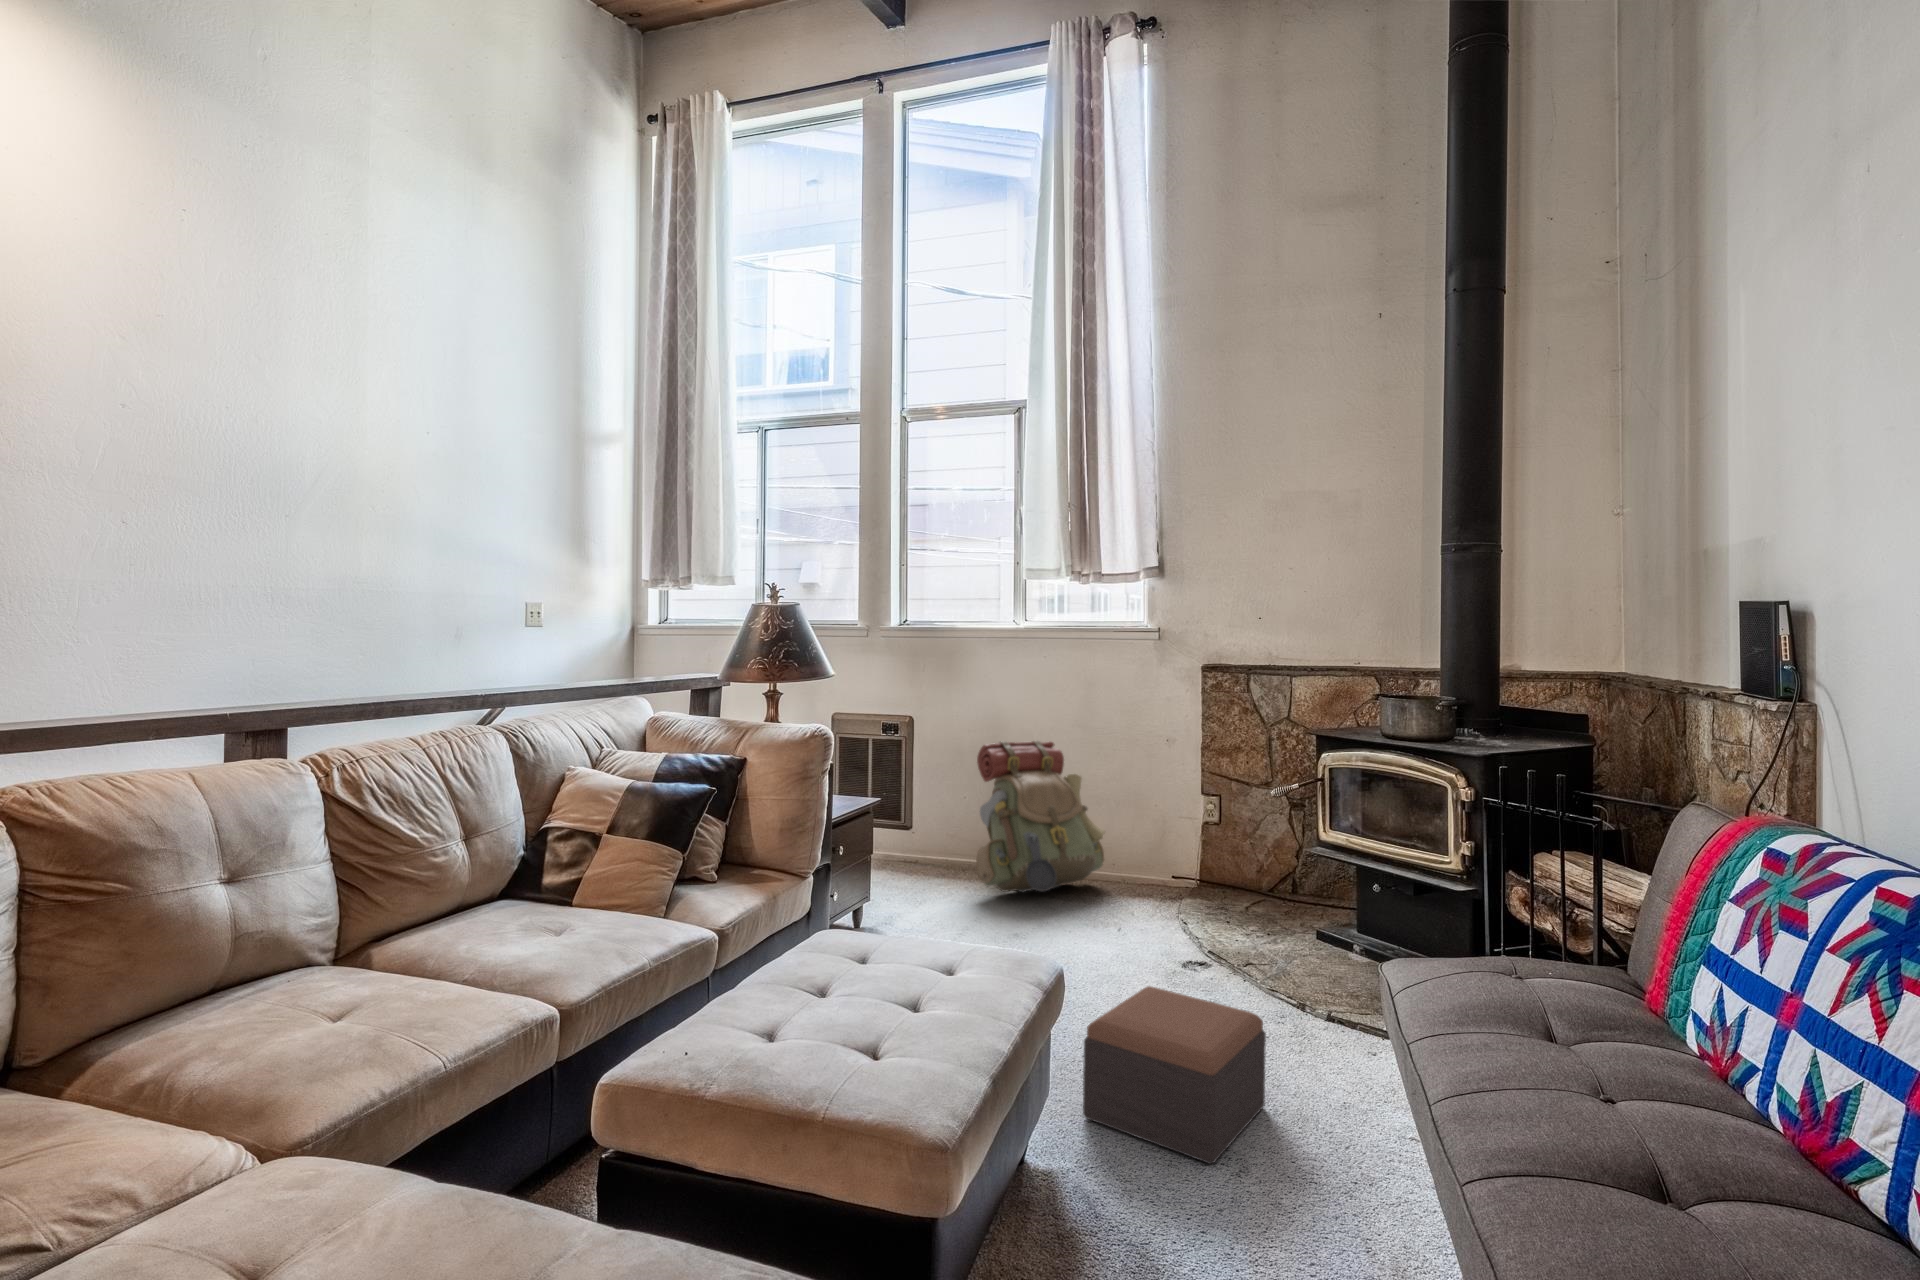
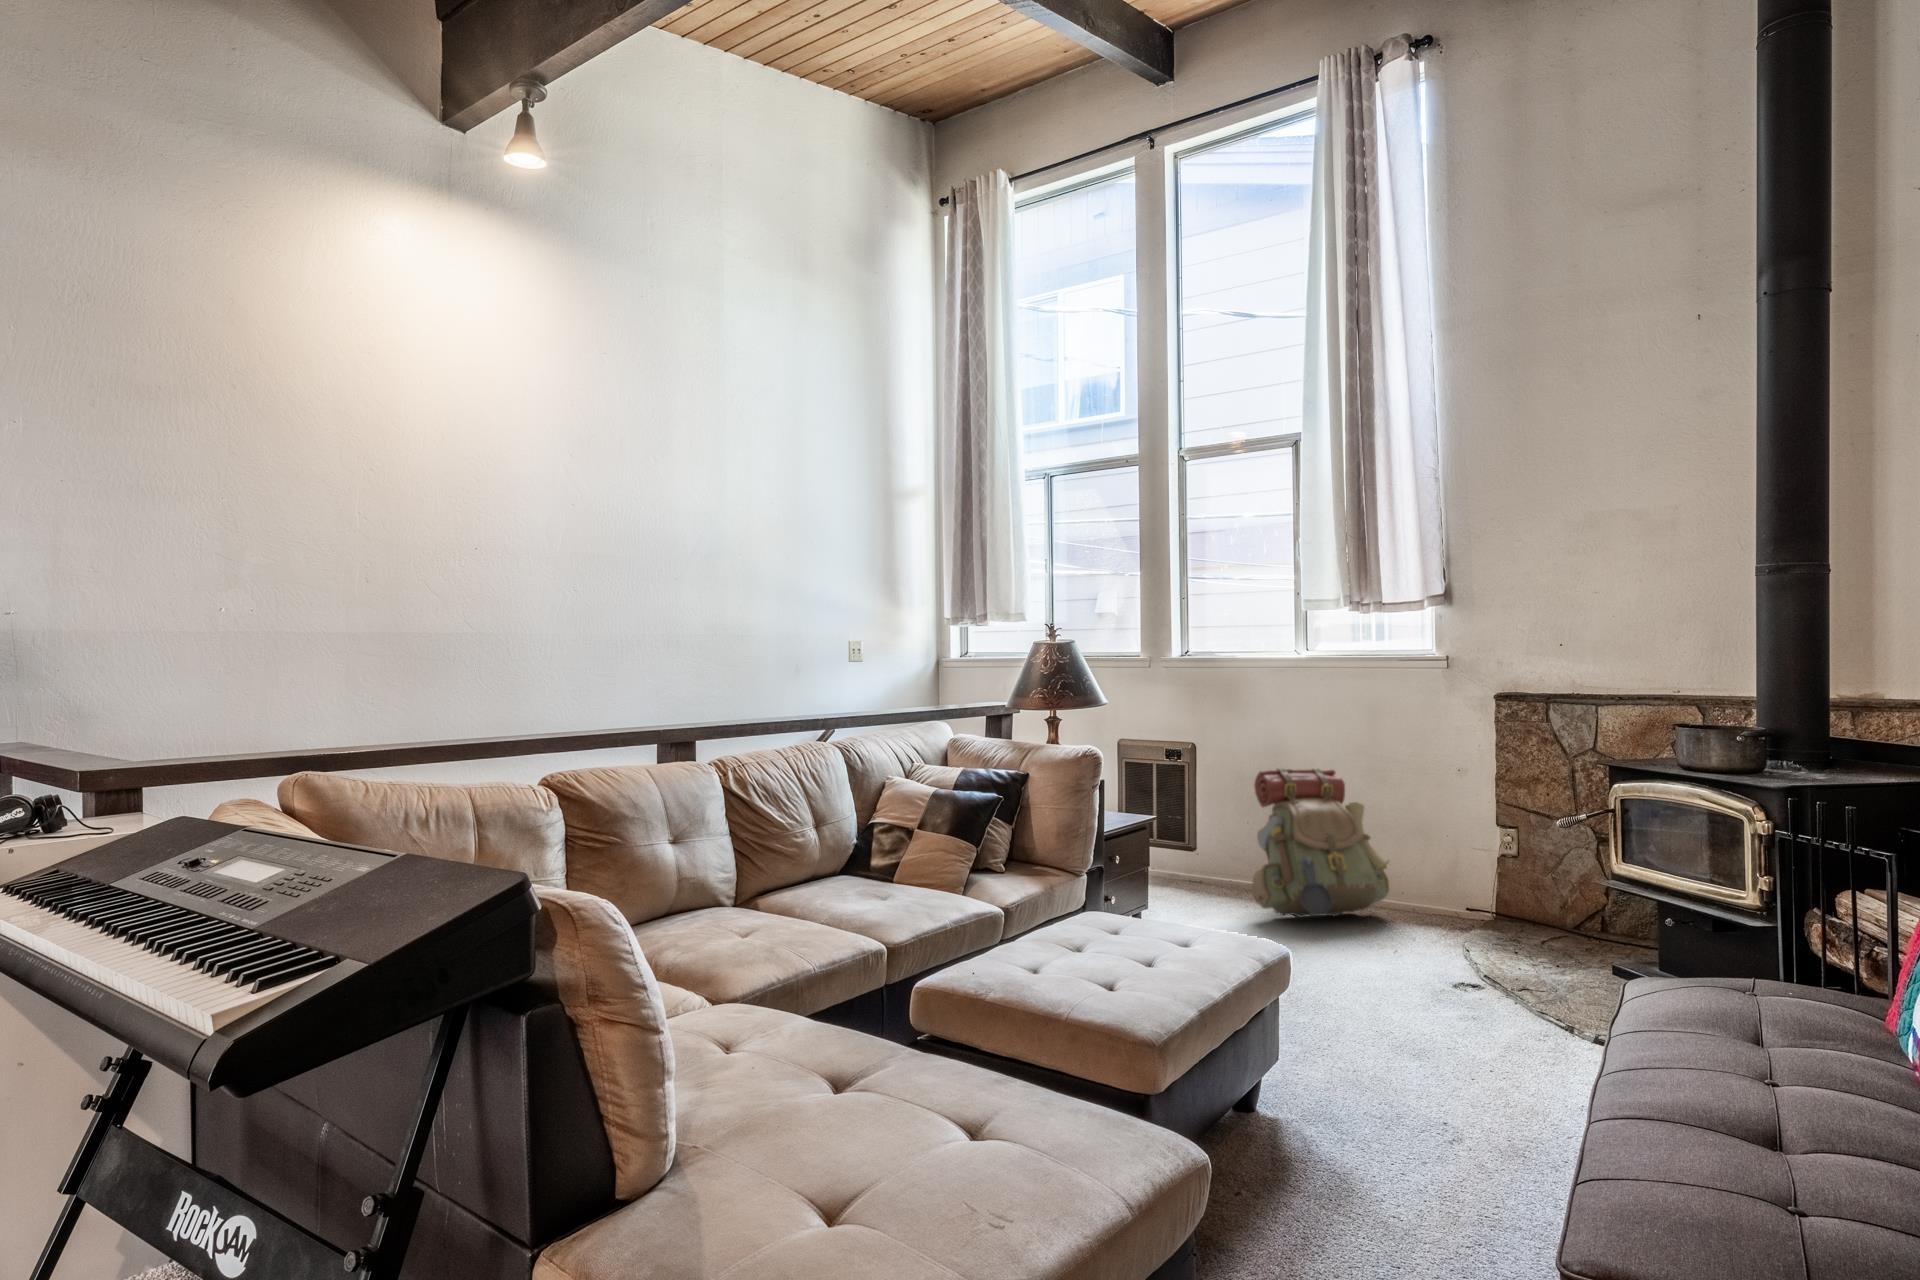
footstool: present [1083,986,1266,1164] -> none [1312,984,1492,1131]

